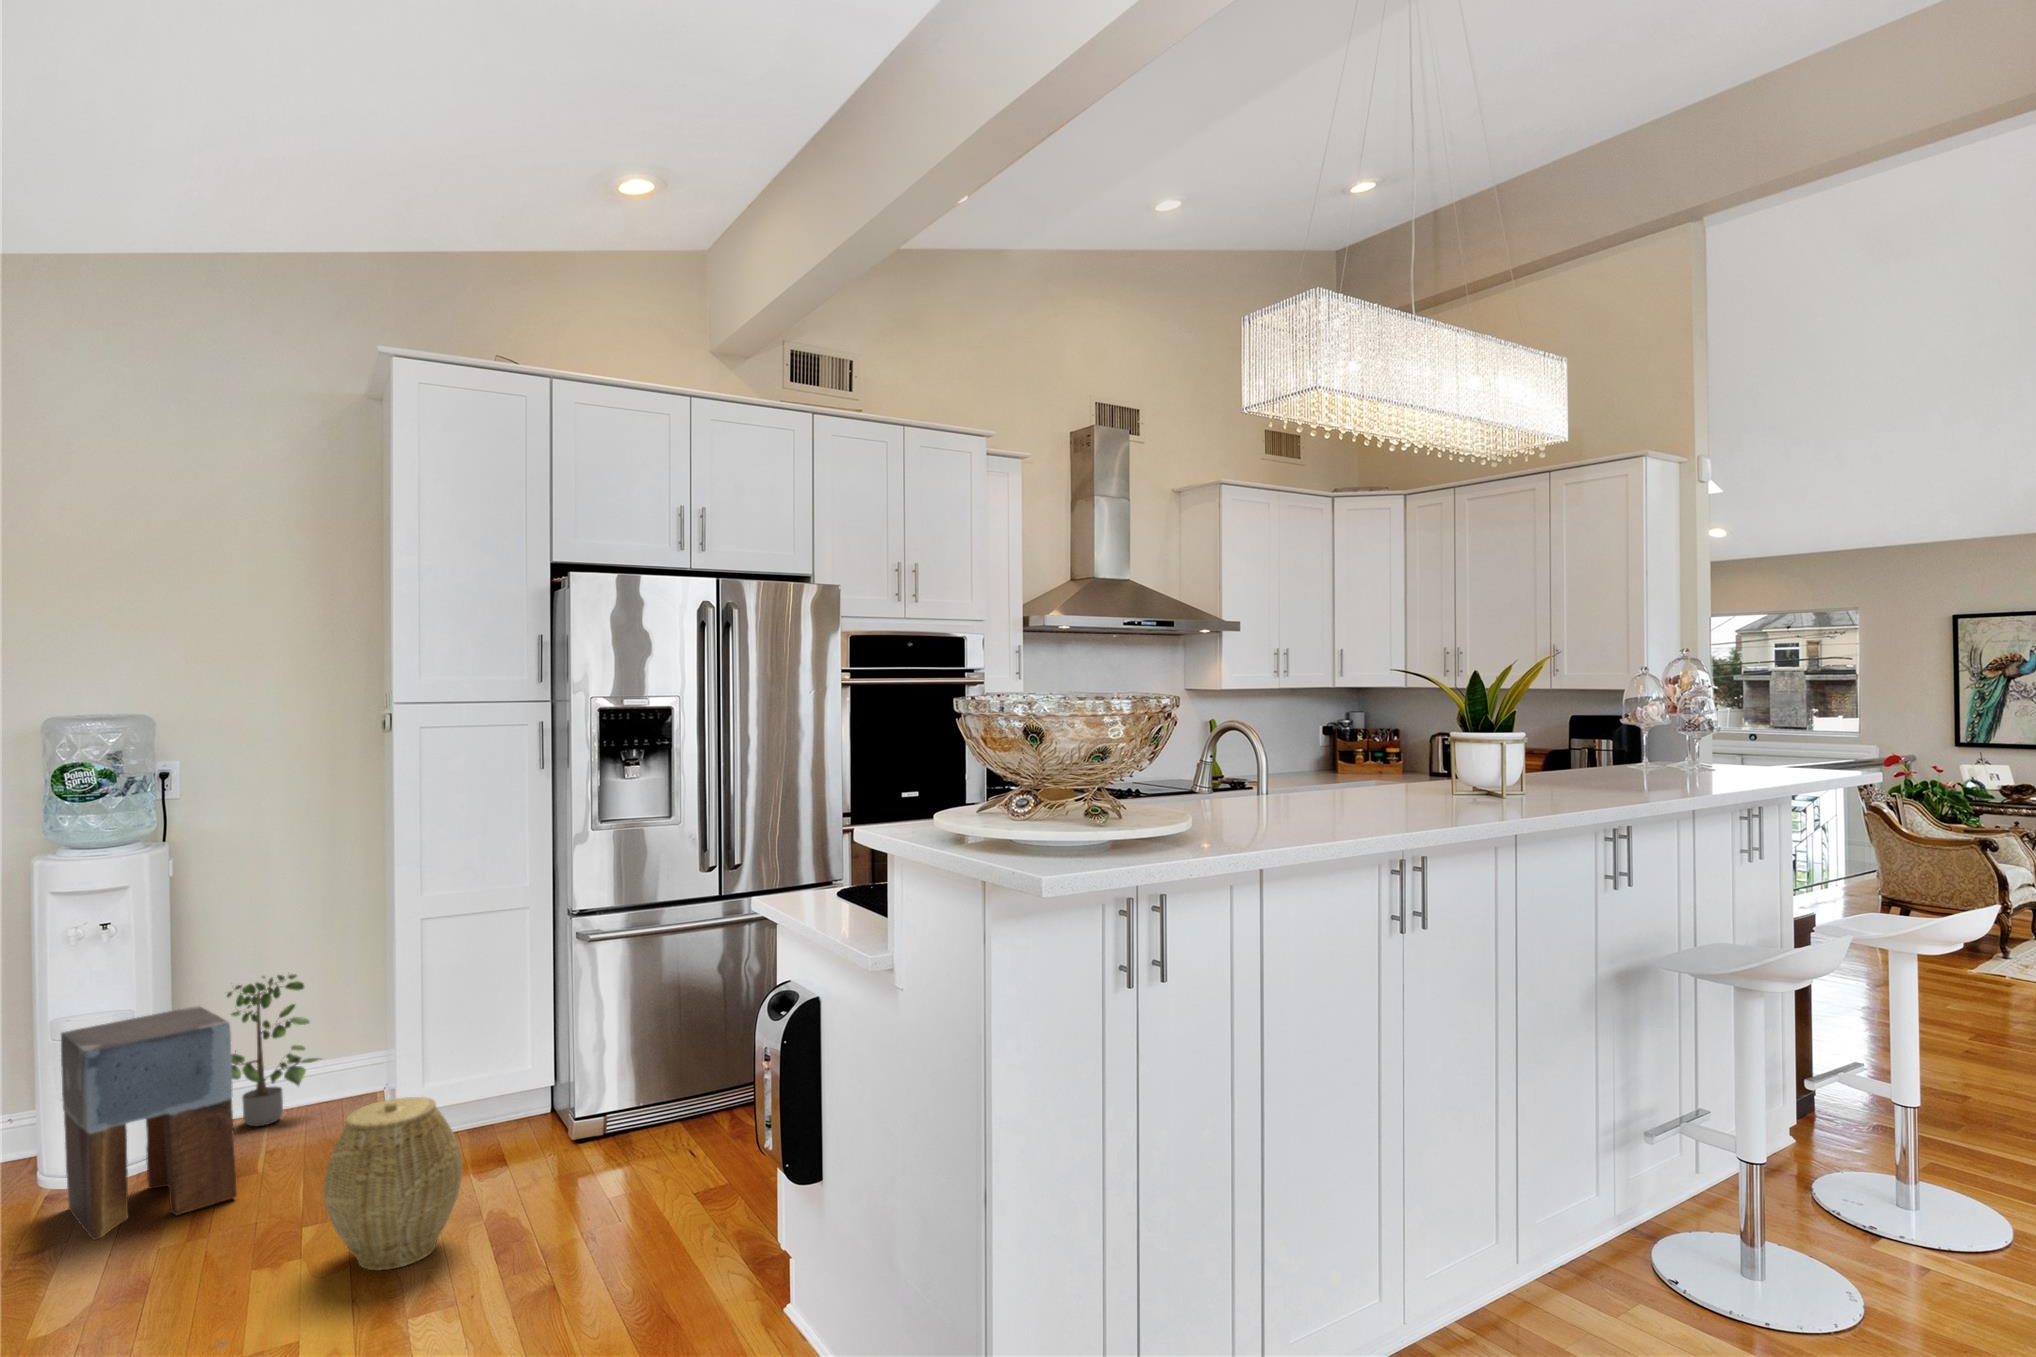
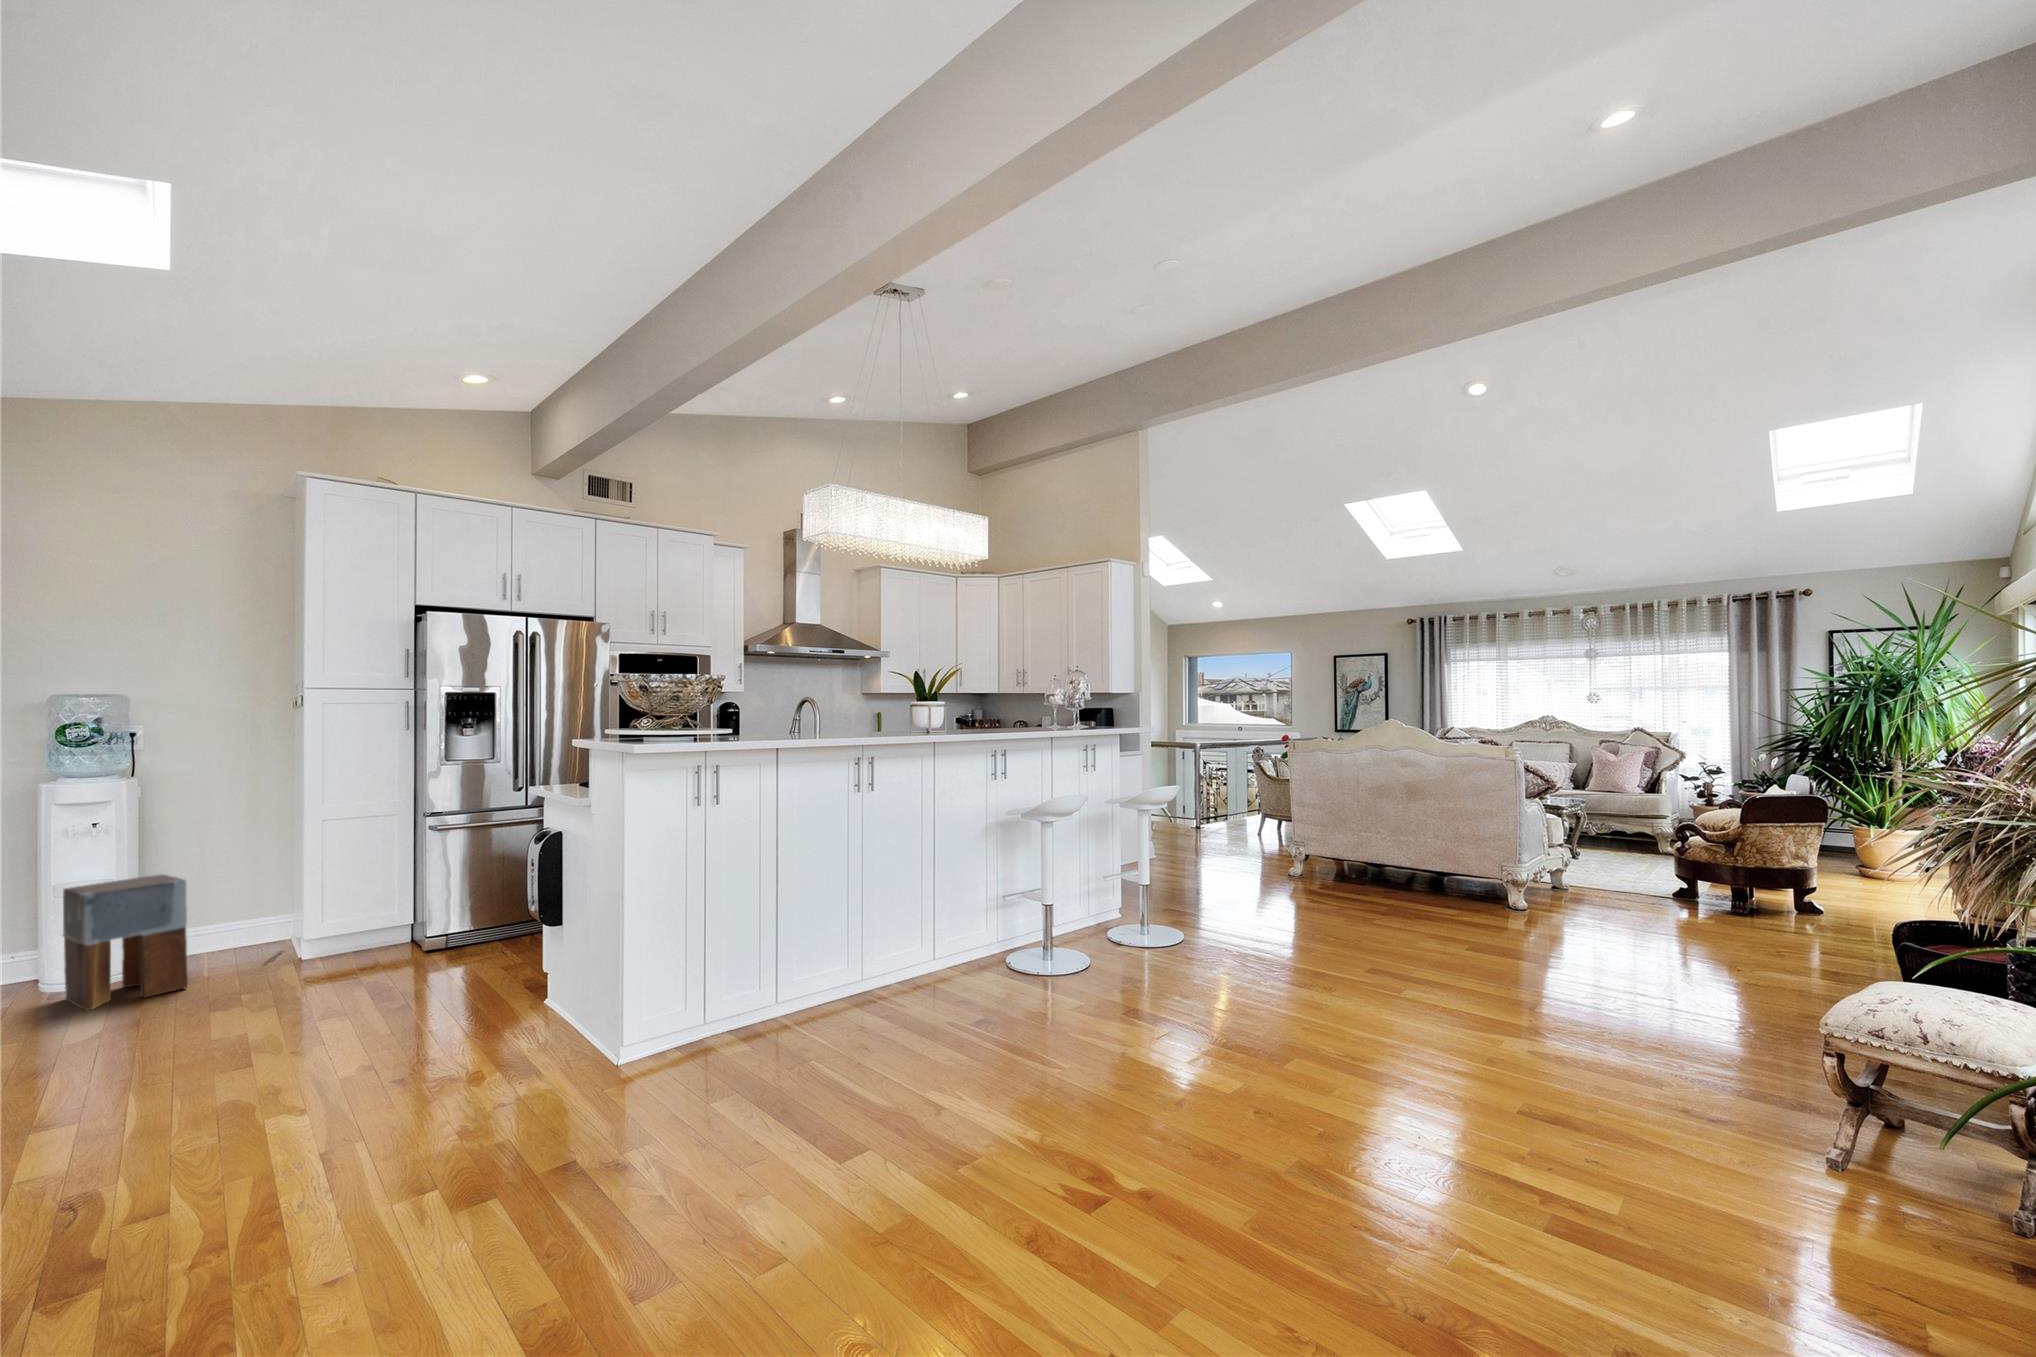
potted plant: present [227,974,319,1126] -> none [176,857,252,957]
woven basket: present [324,1097,463,1270] -> none [251,915,343,1012]

